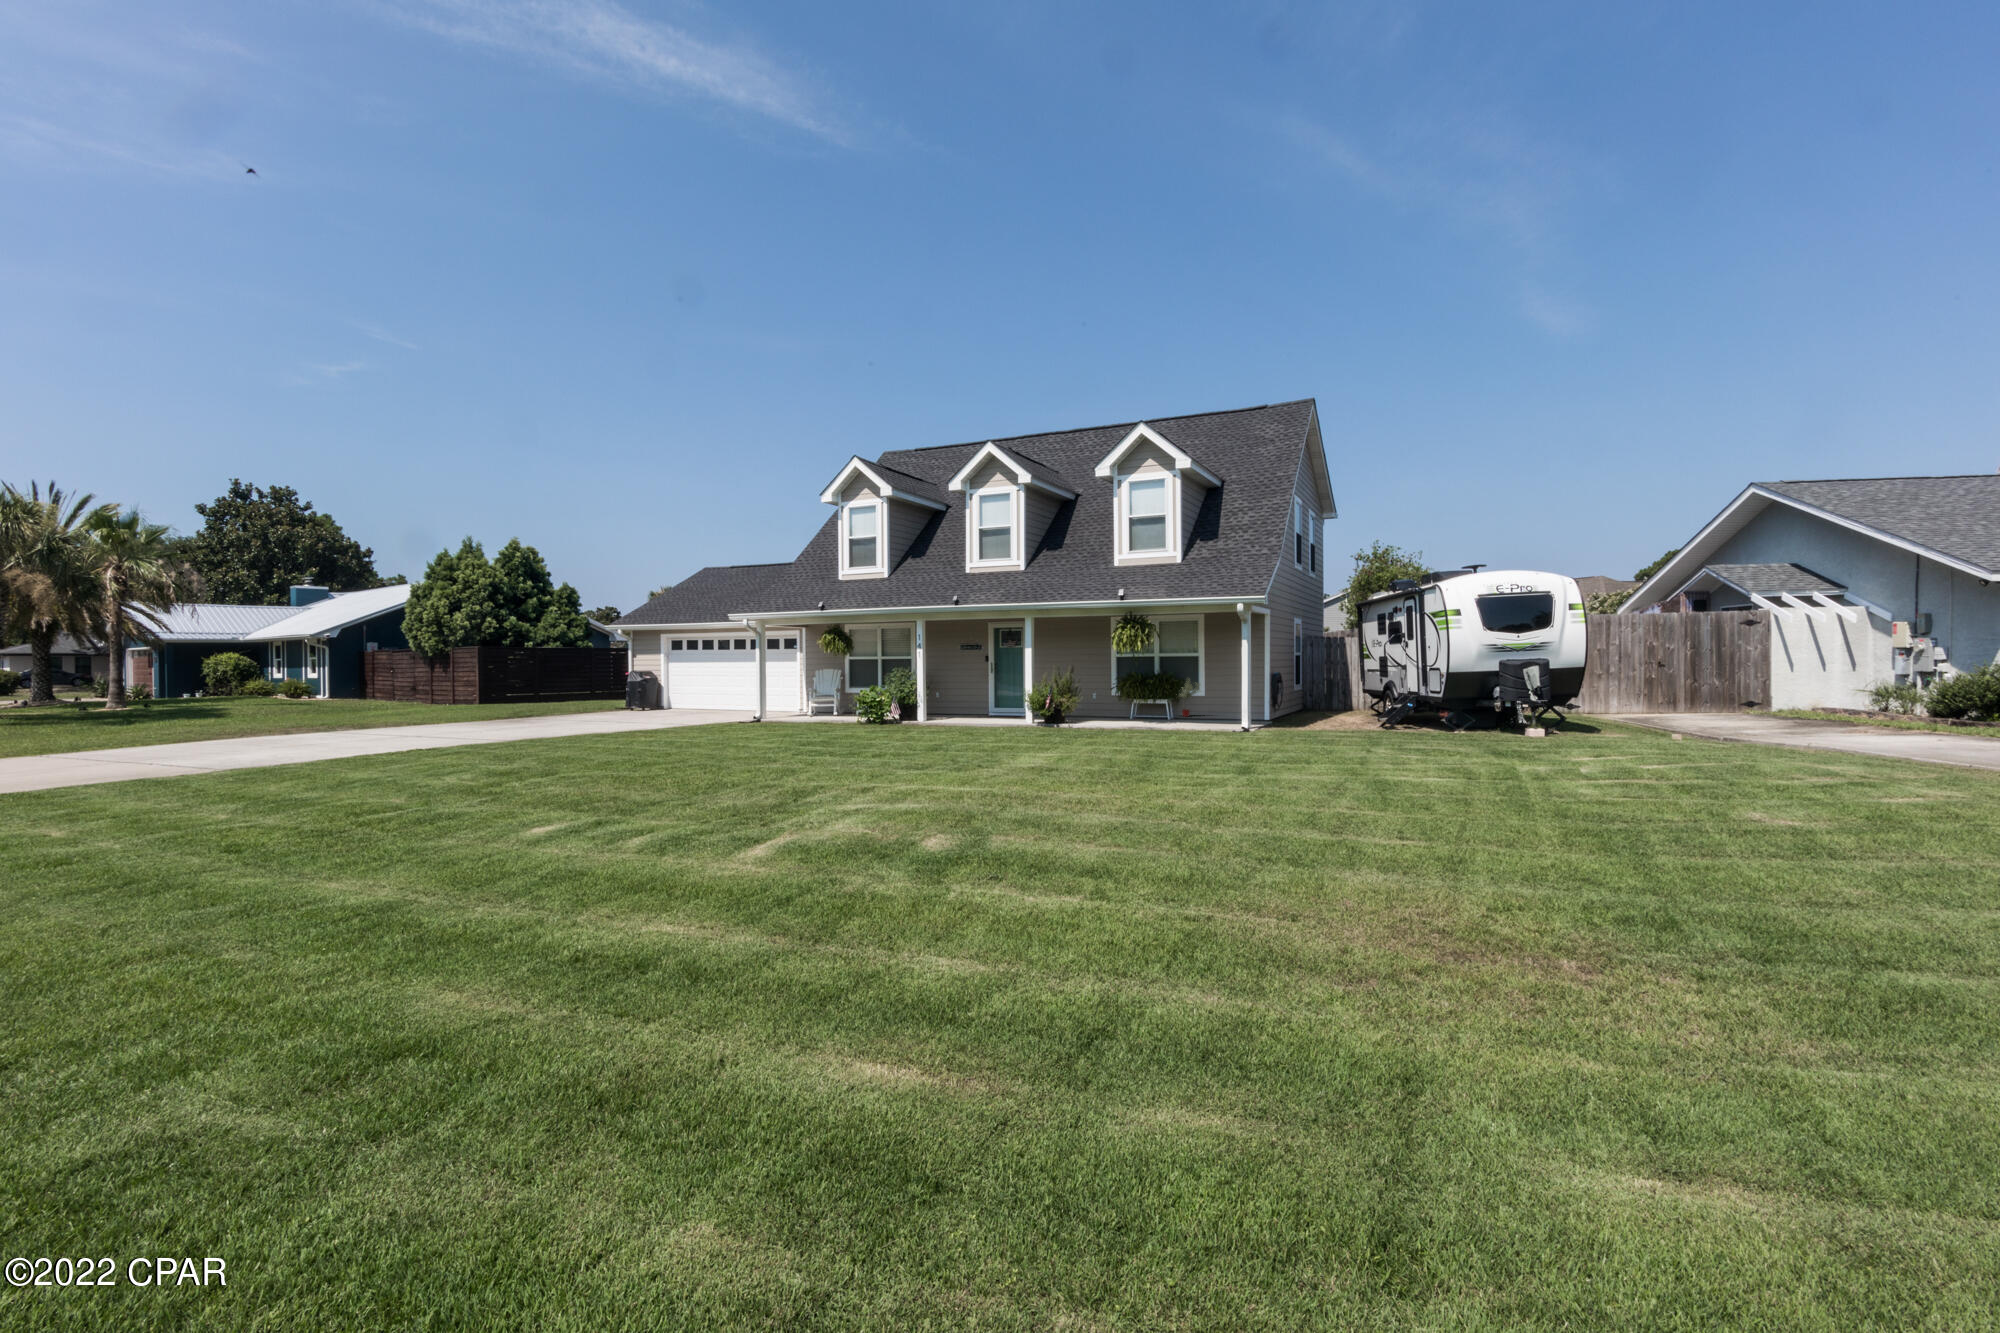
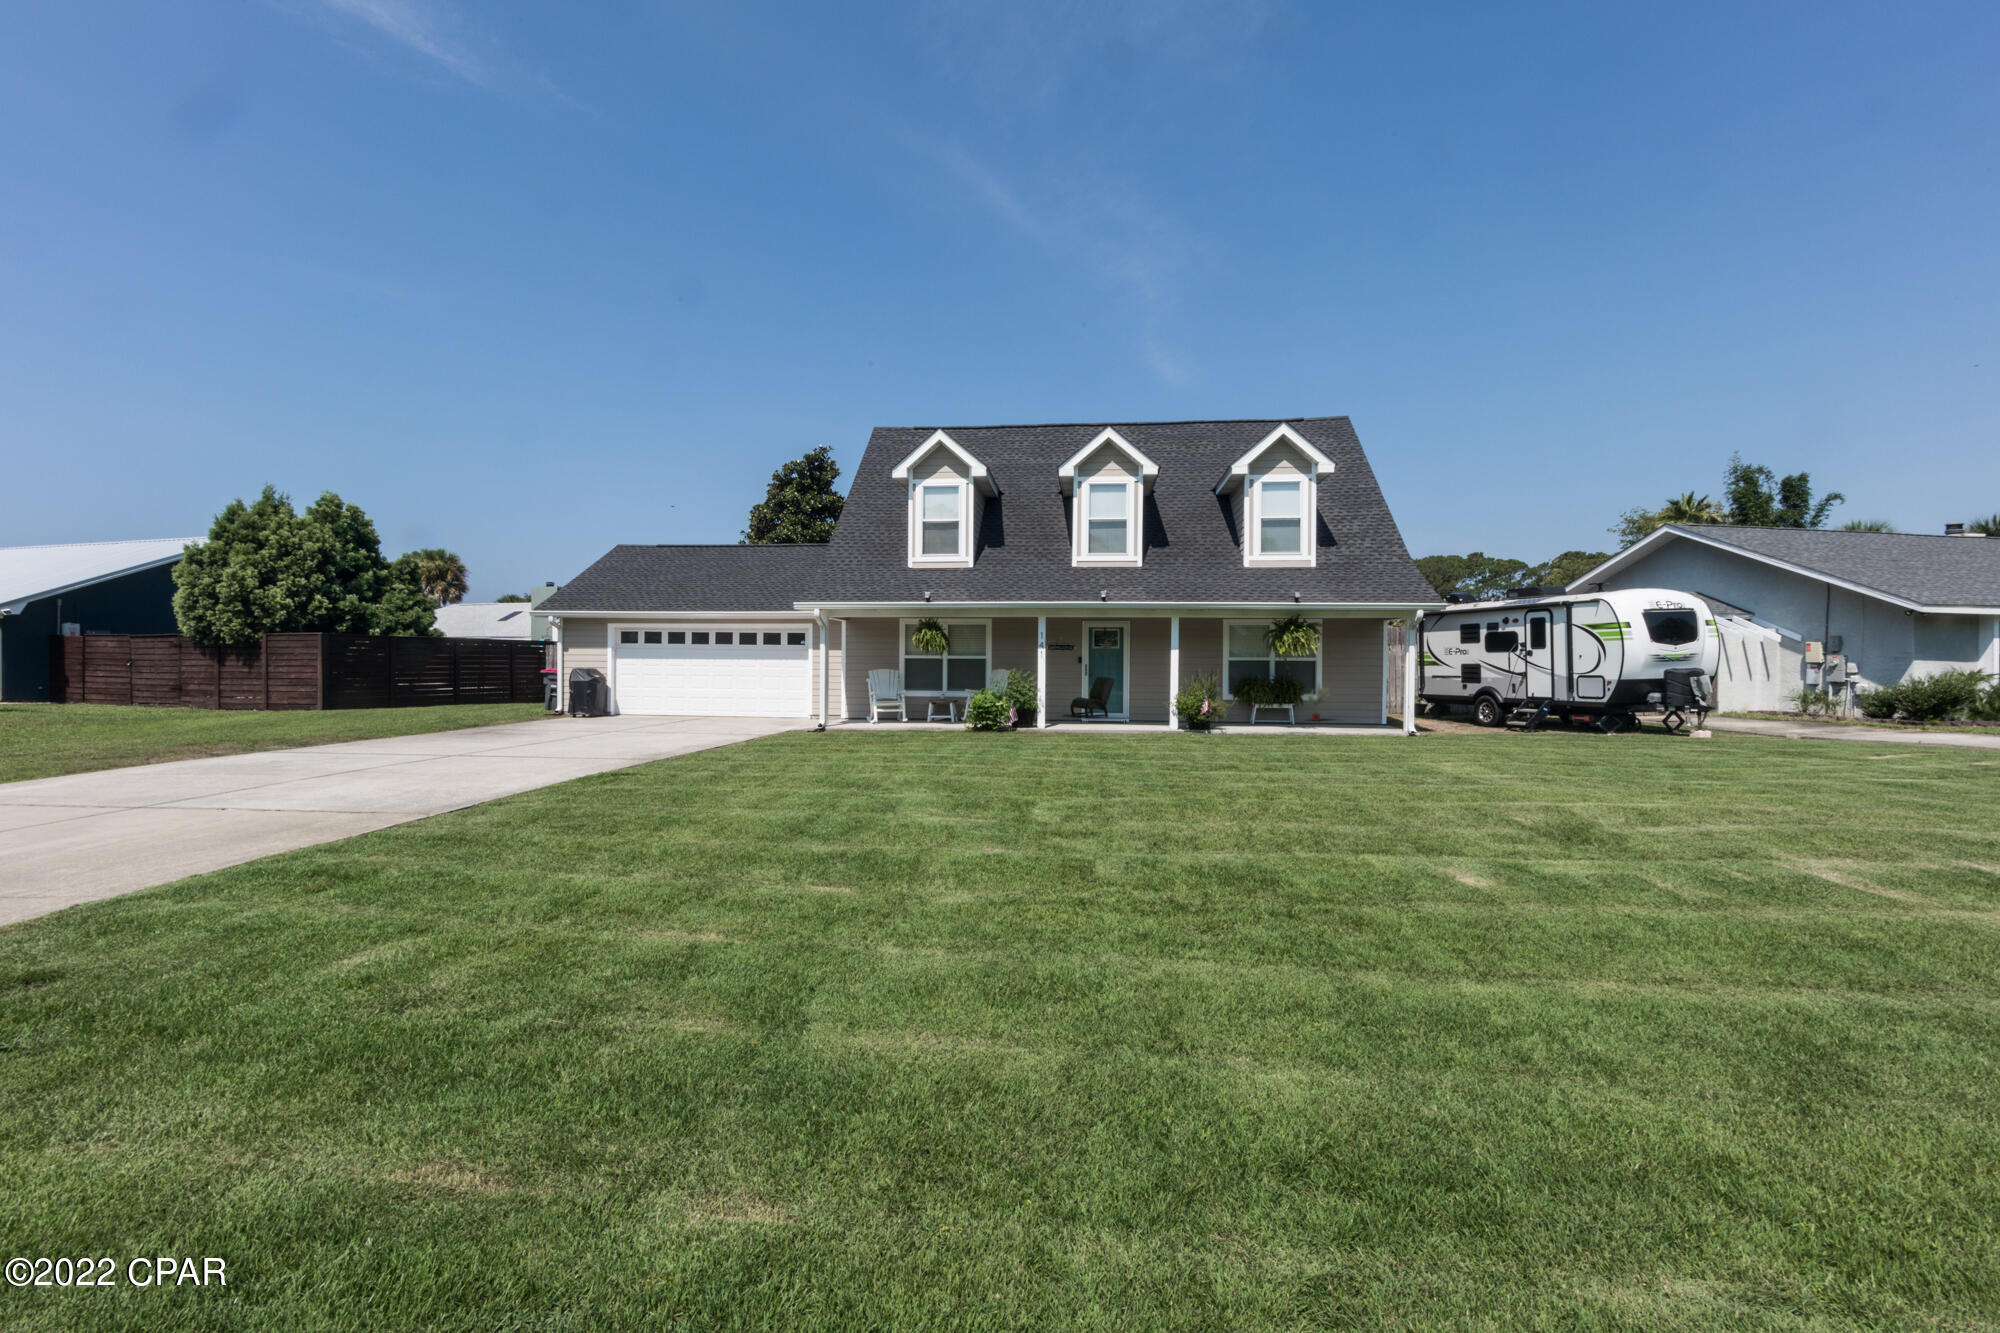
lounge chair: none [963,675,1001,714] -> present [1070,676,1115,718]

